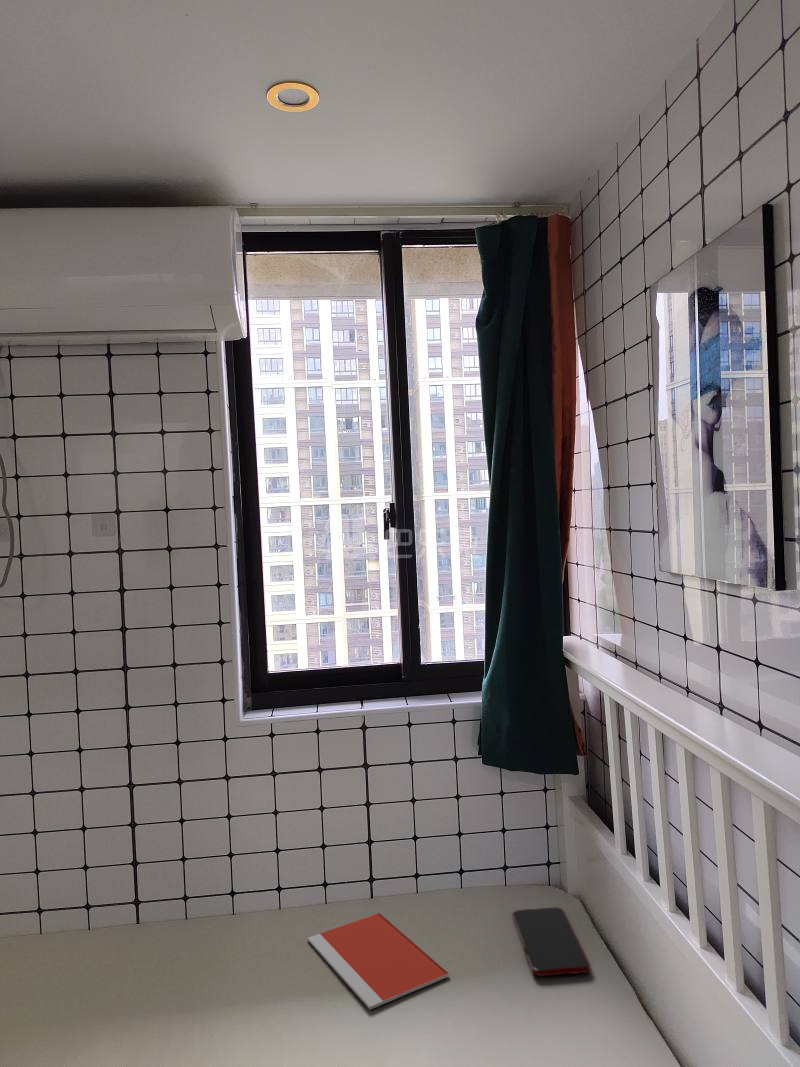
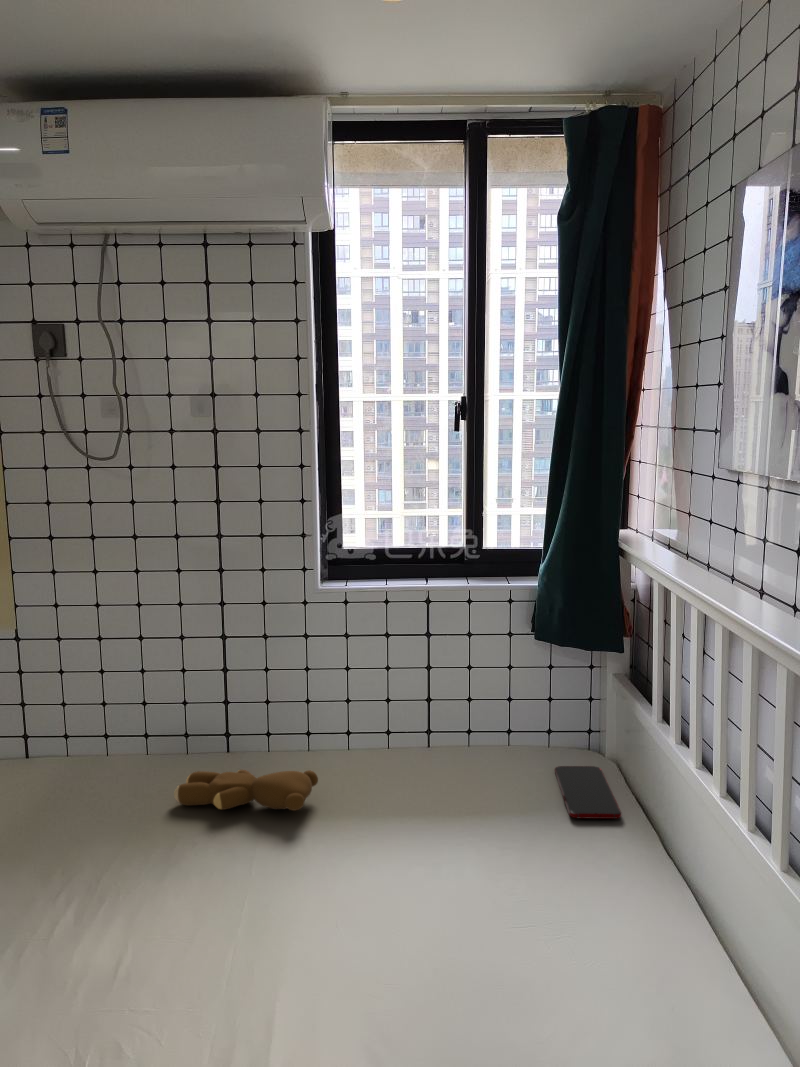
notebook: present [308,913,450,1009] -> none [373,760,496,833]
teddy bear: none [69,940,242,999] -> present [174,770,318,810]

